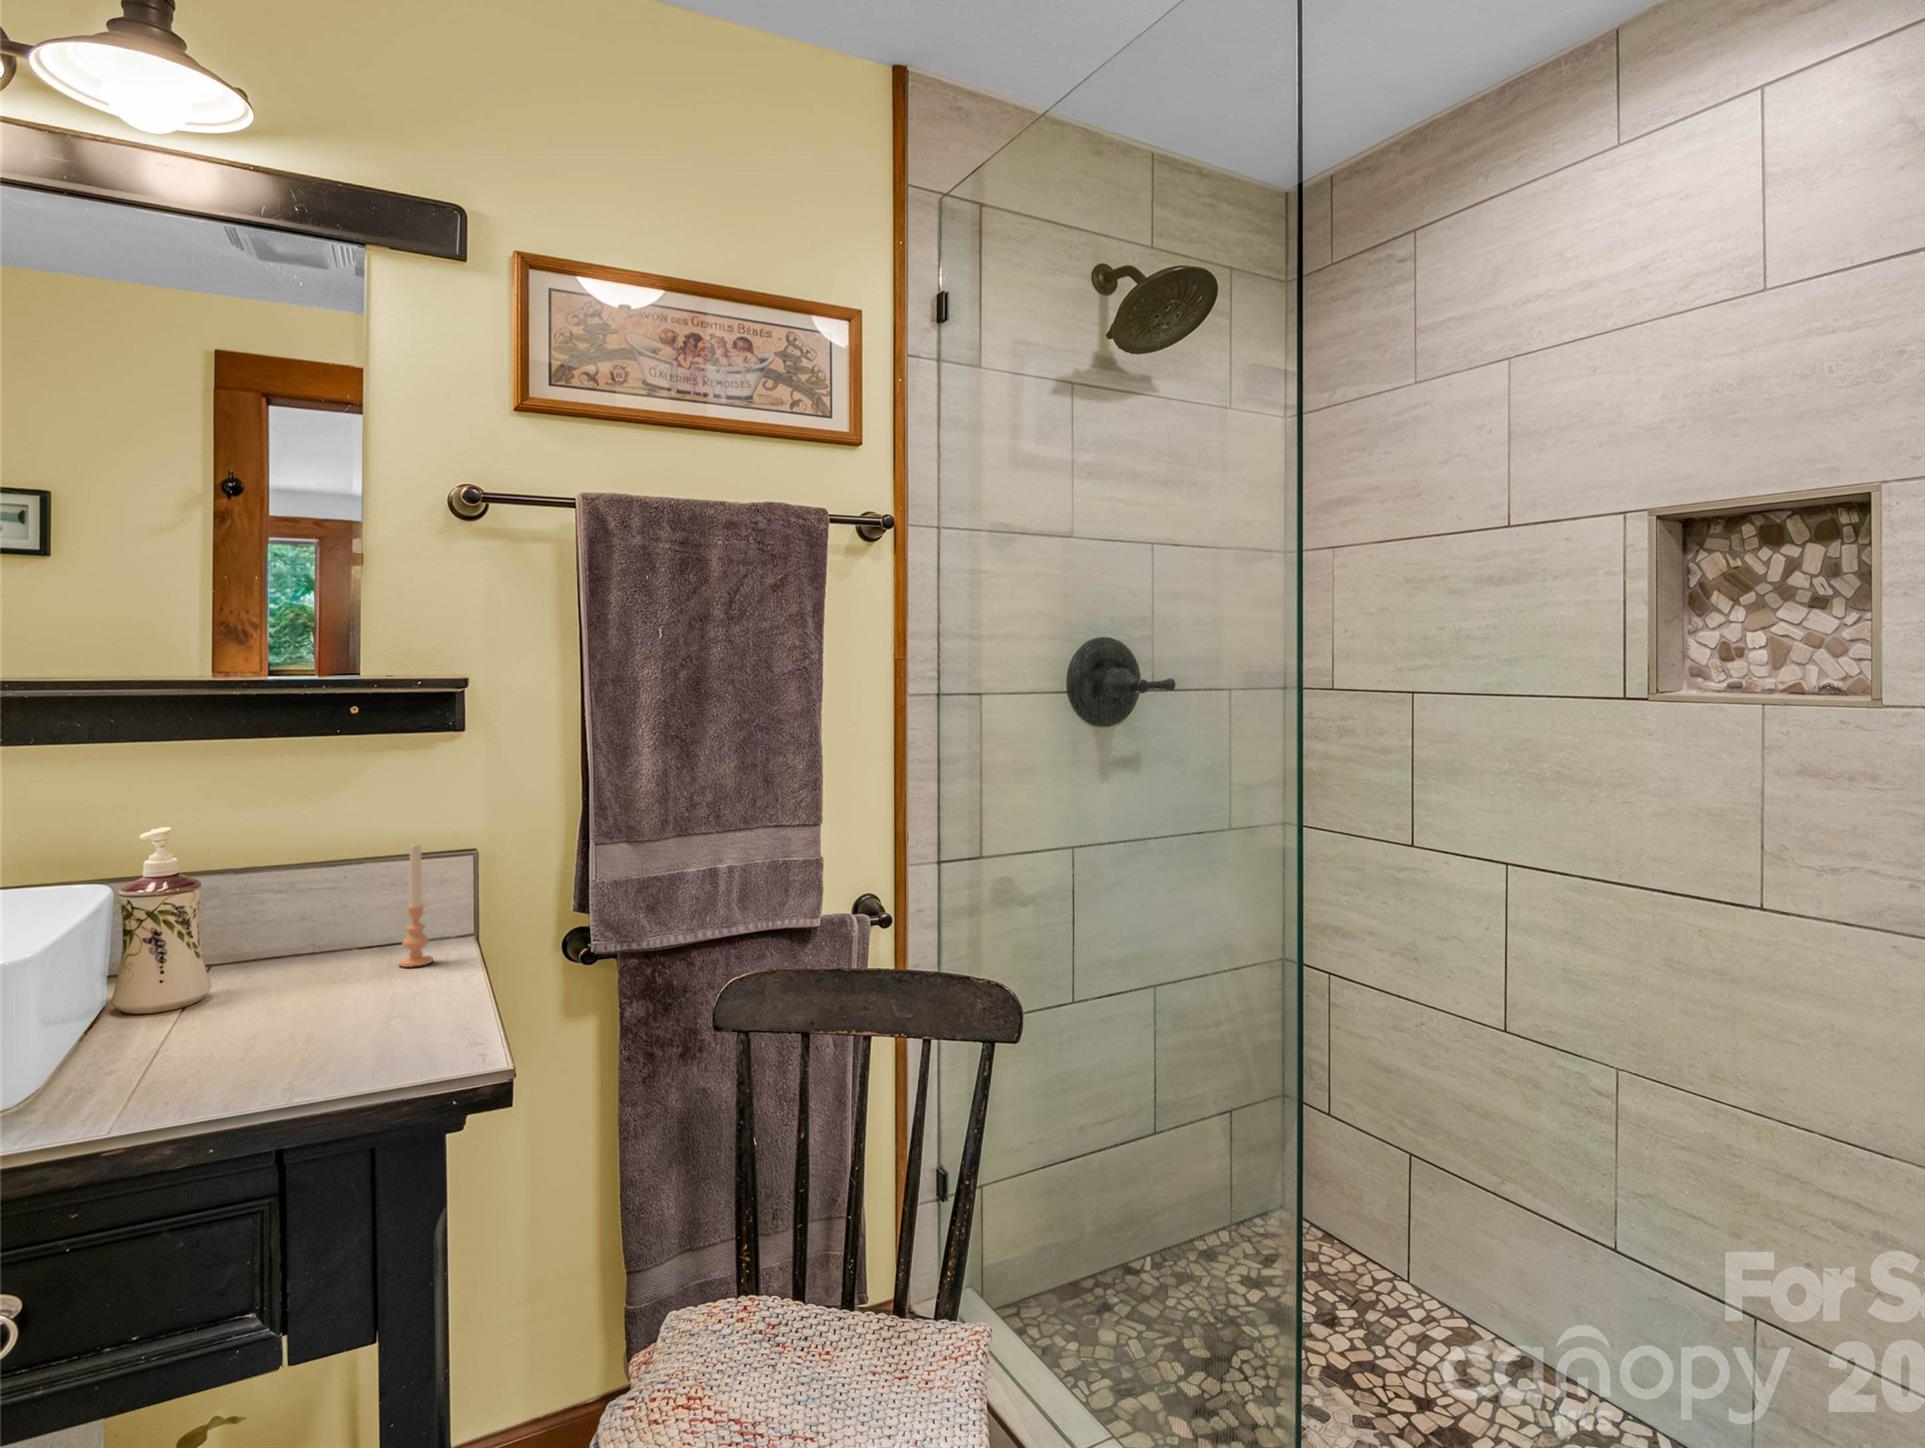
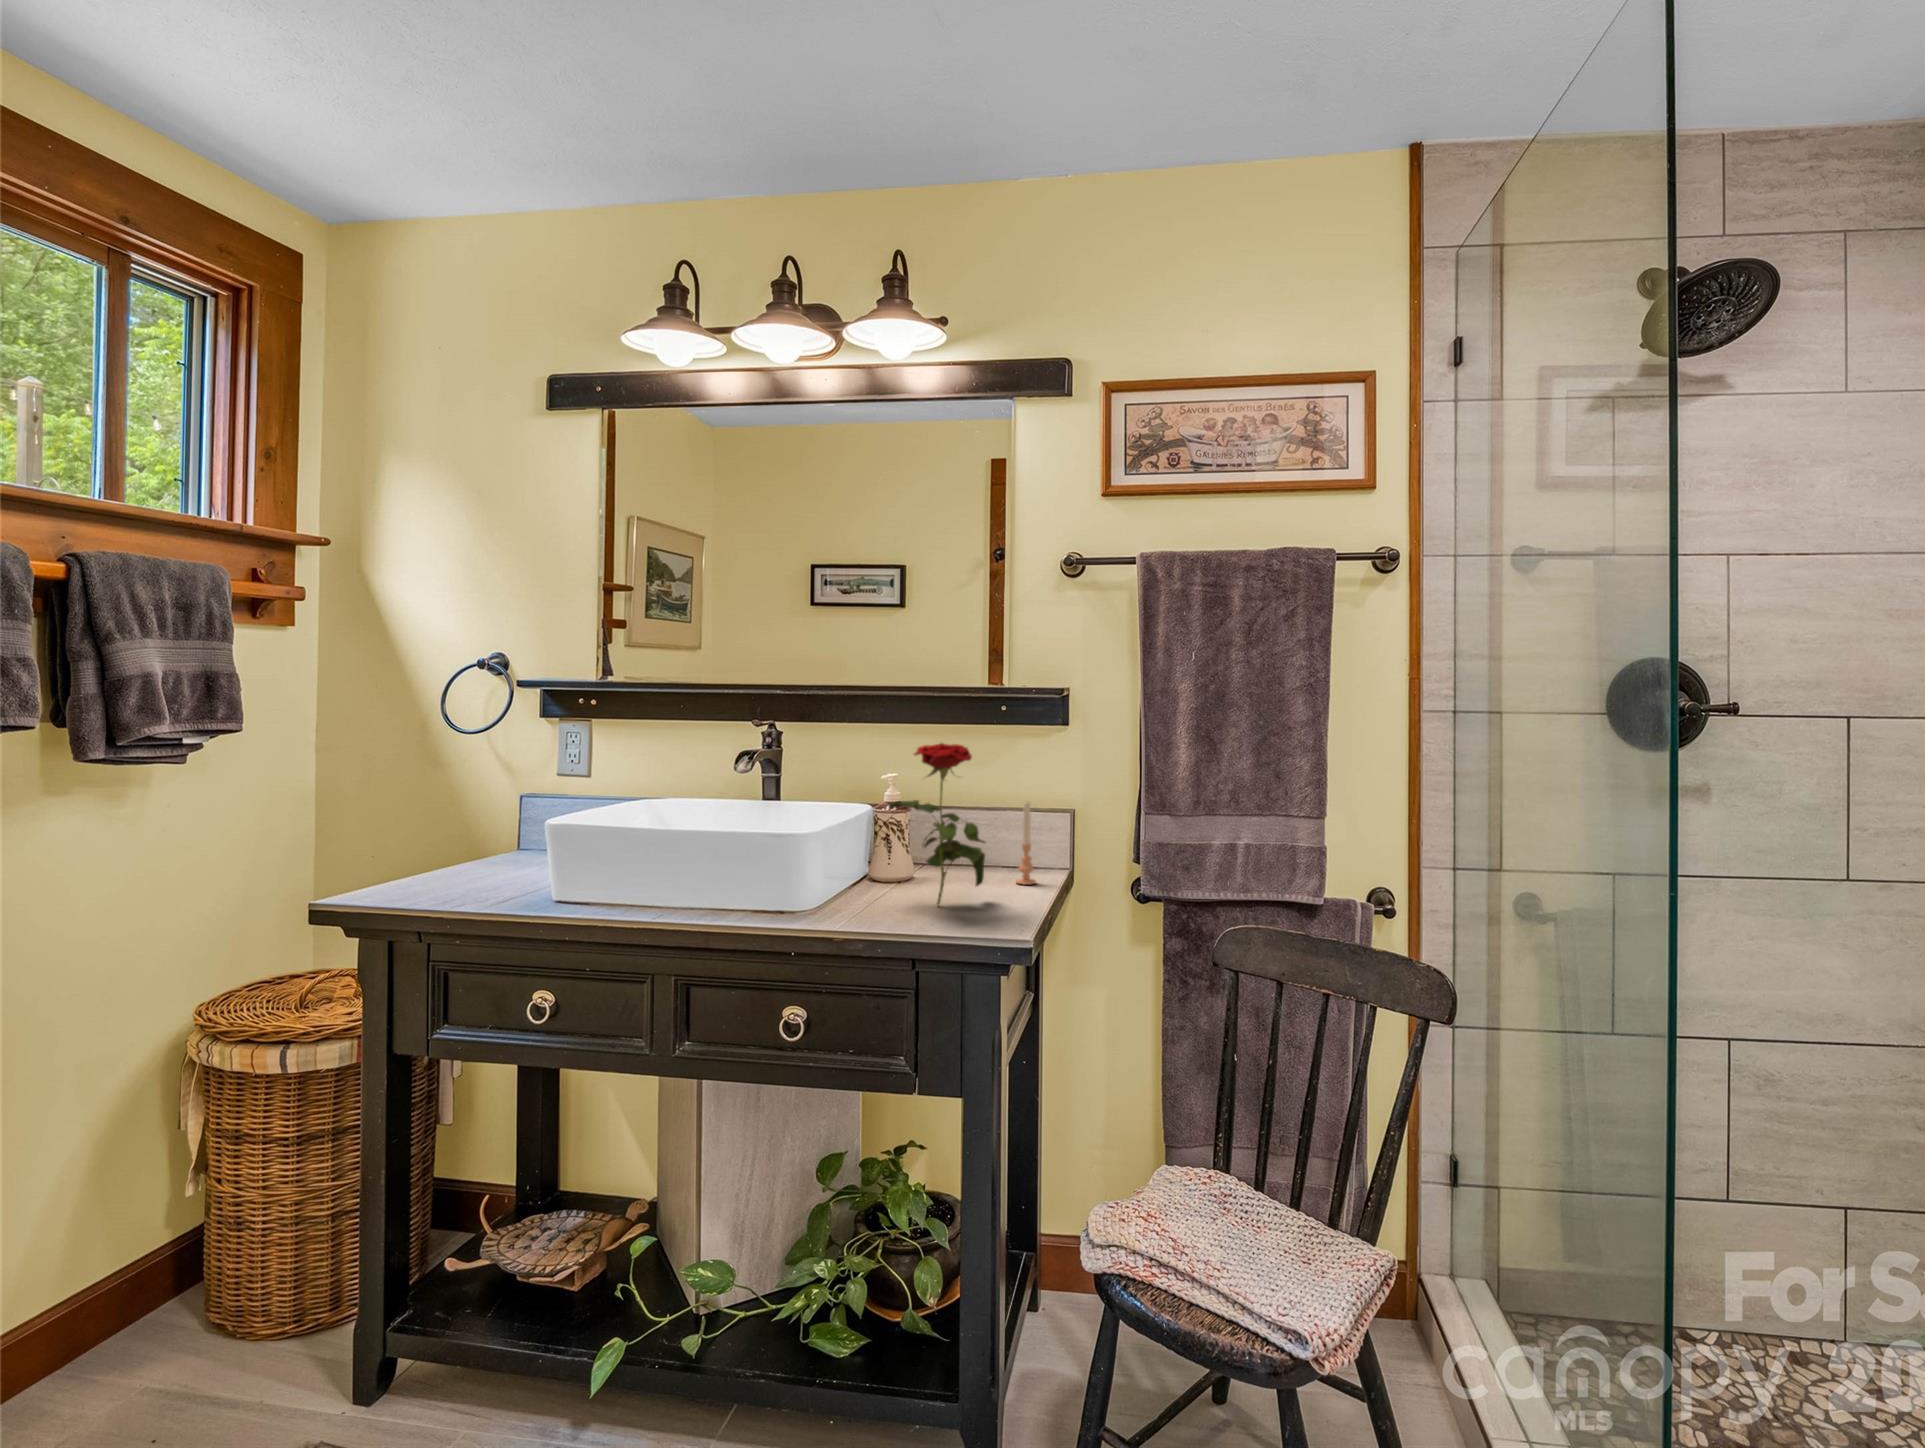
flower: none [169,765,375,1030] -> present [888,743,985,905]

